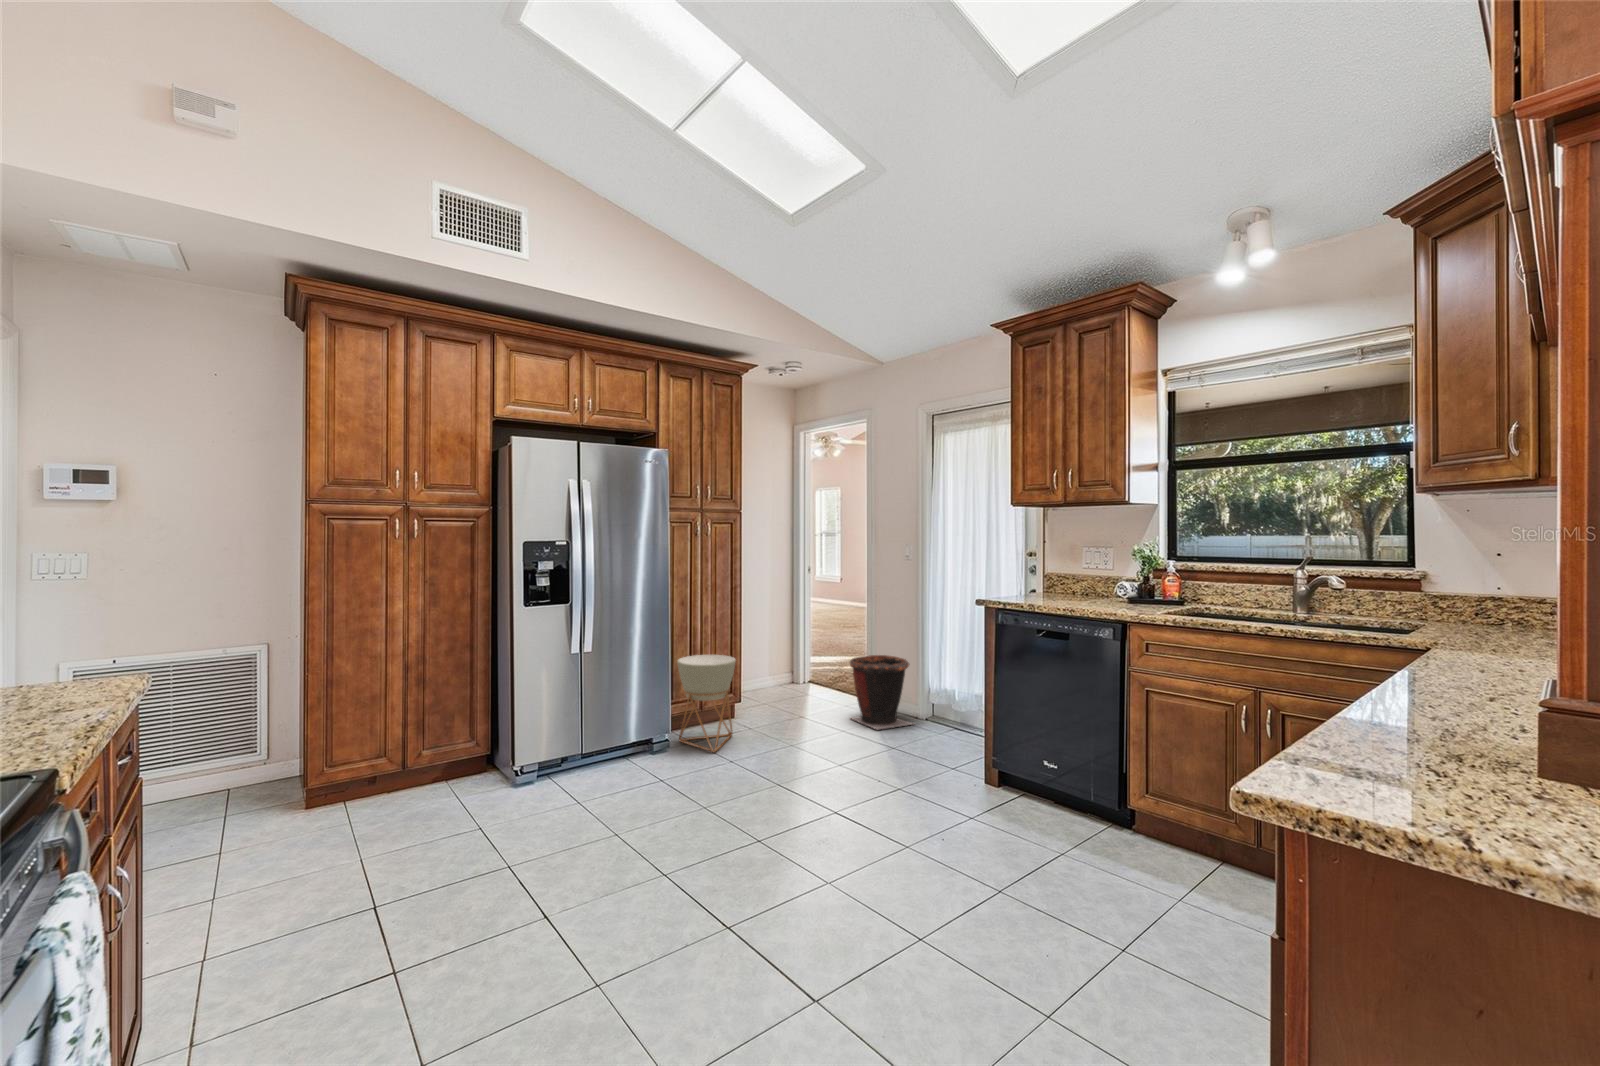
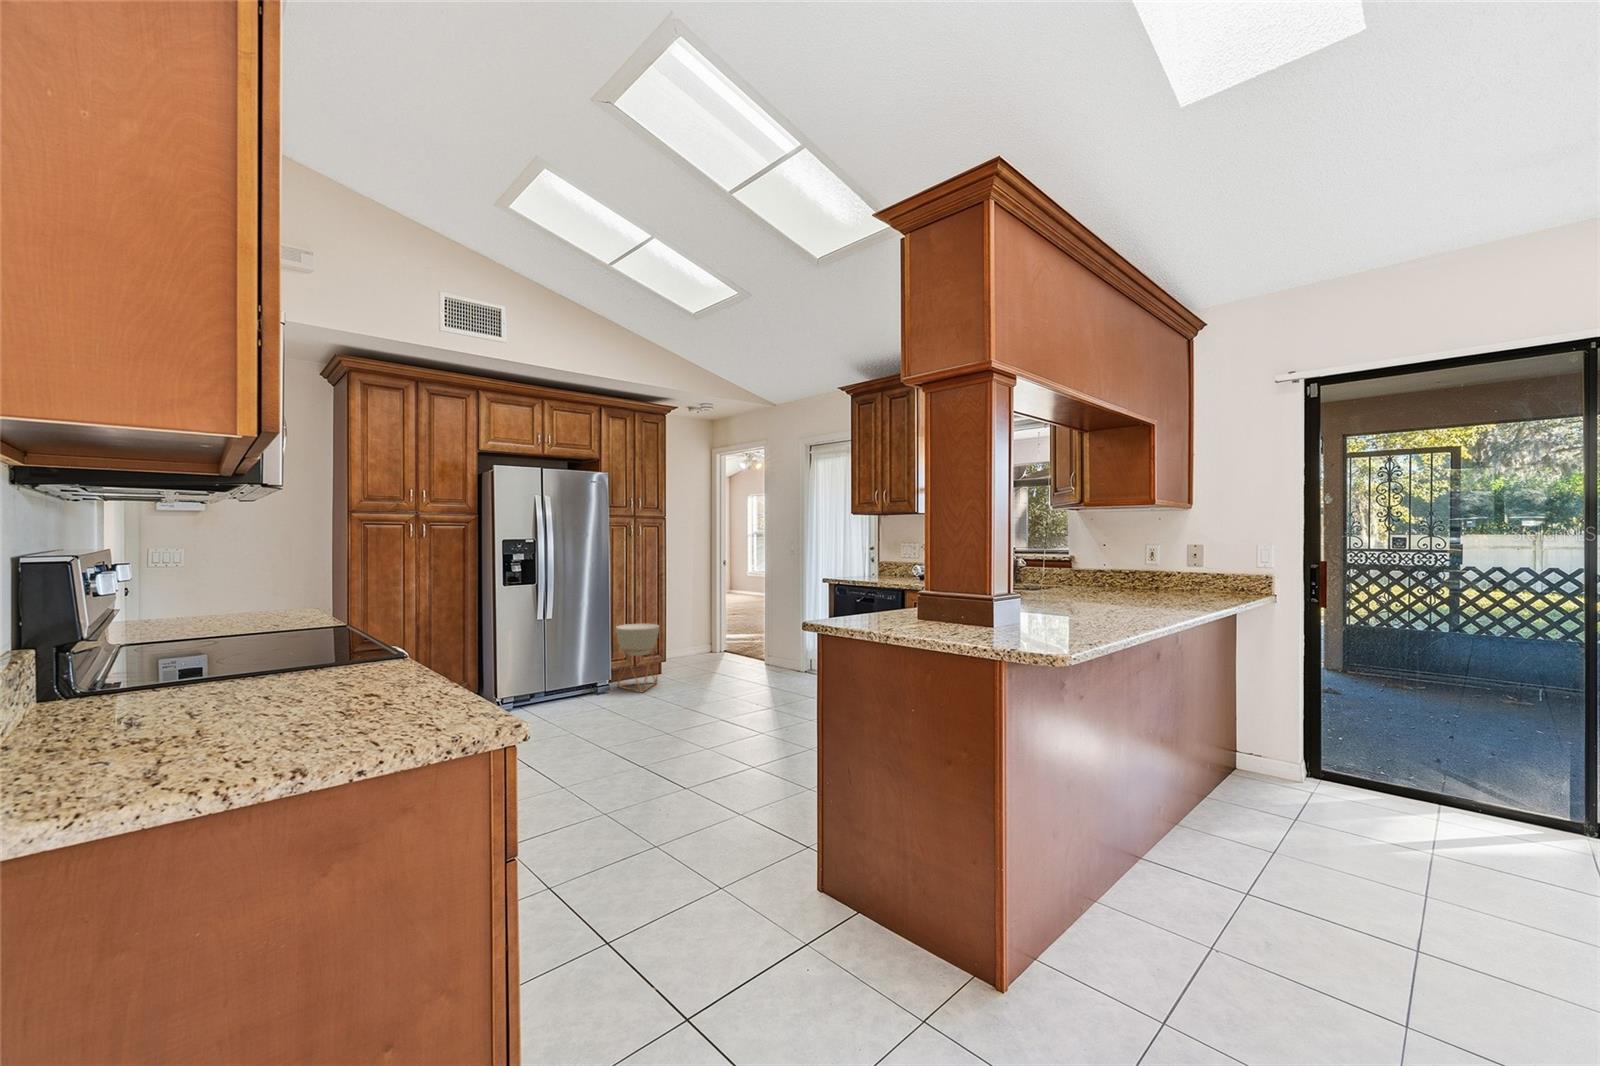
waste bin: present [850,655,913,730] -> none [747,625,796,677]

